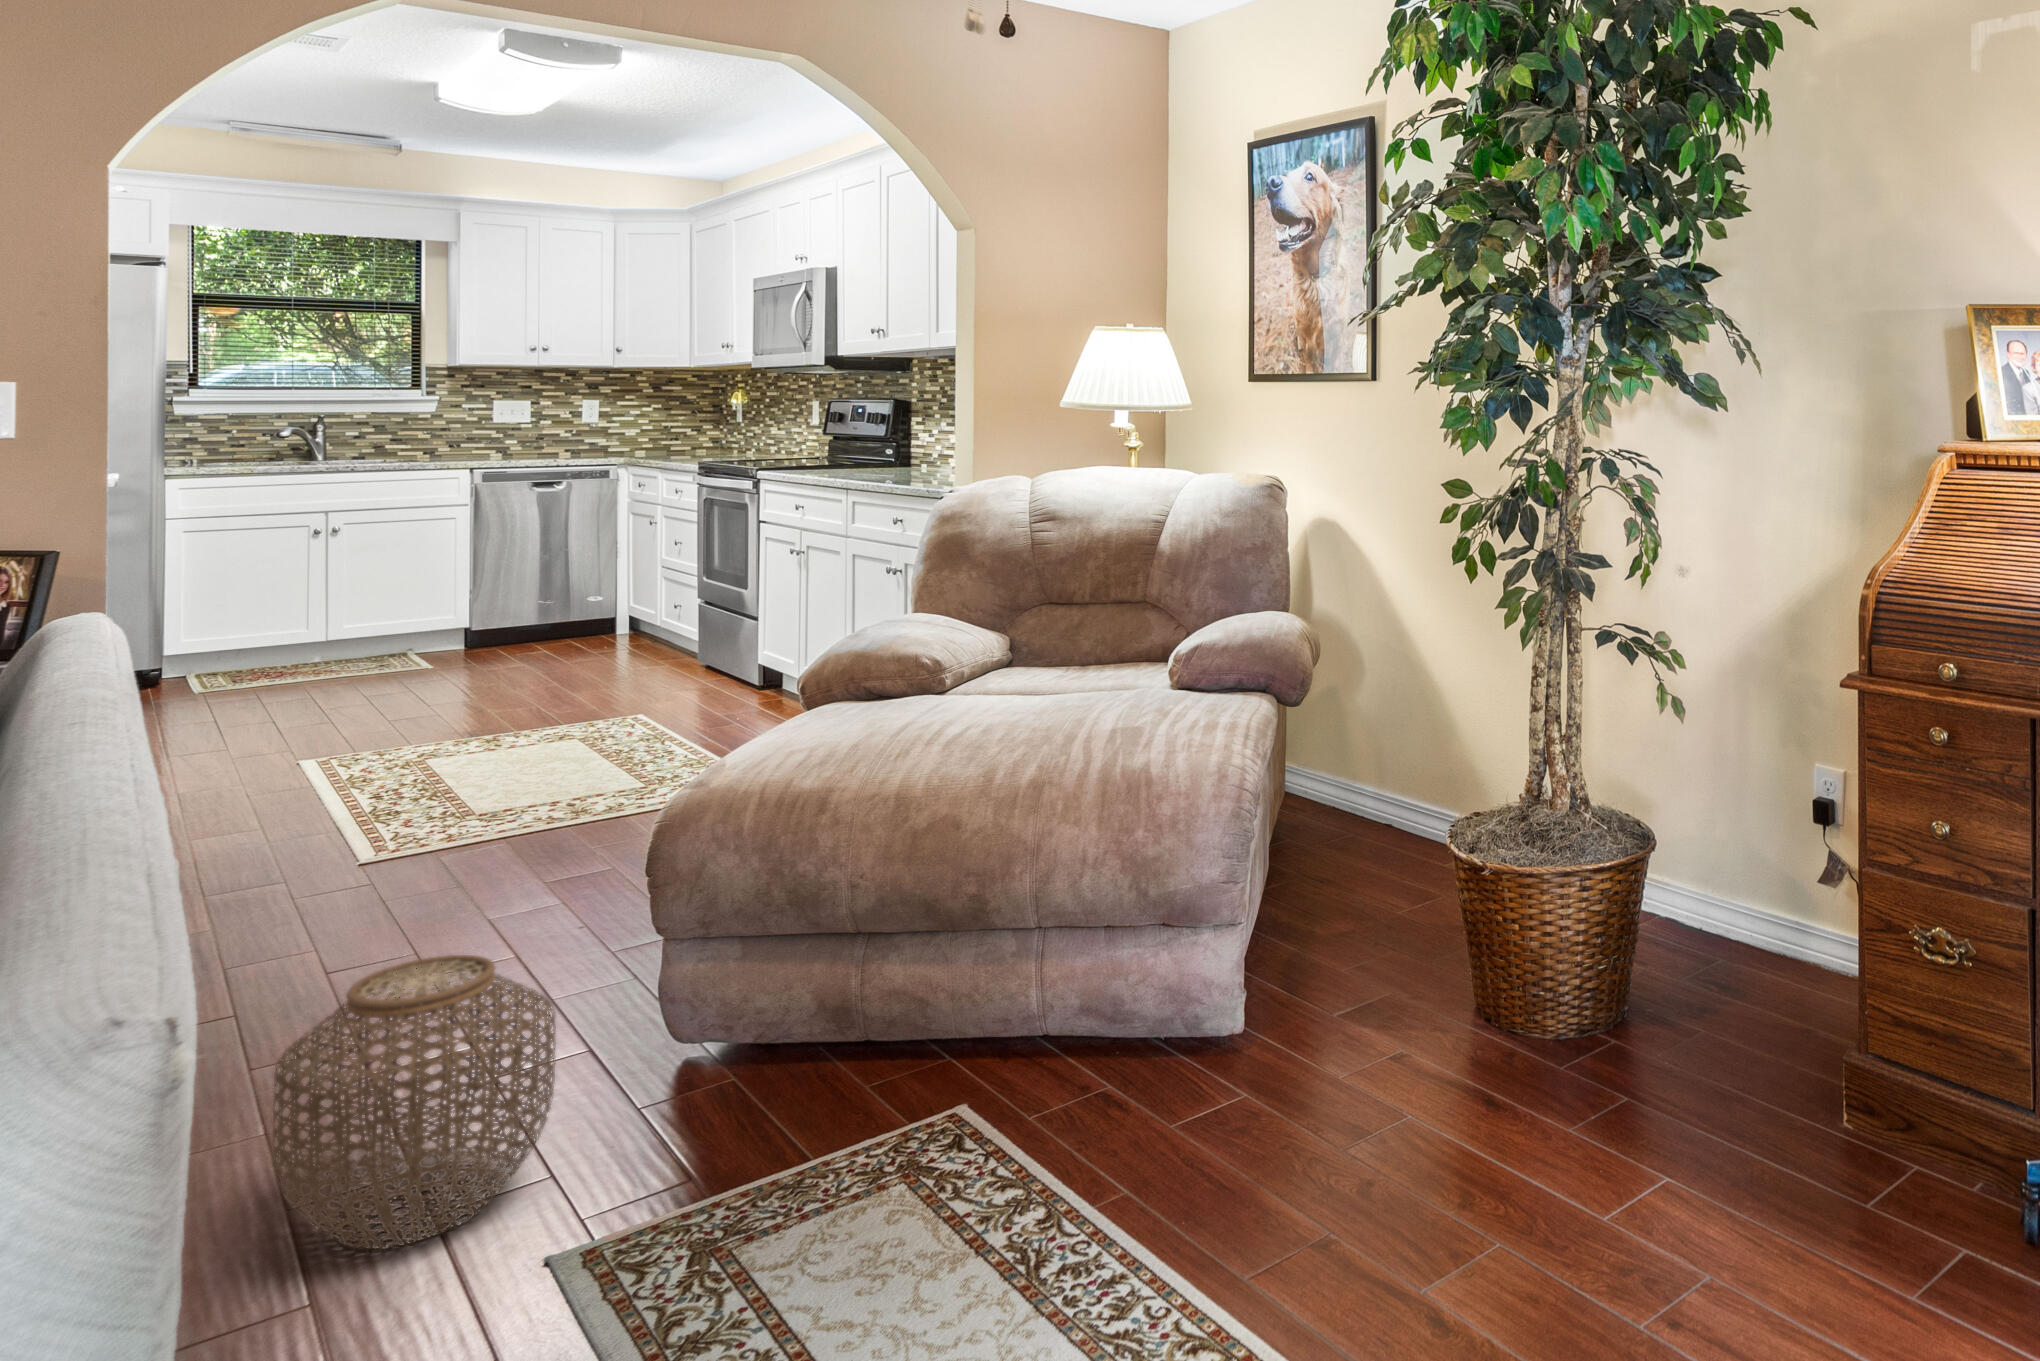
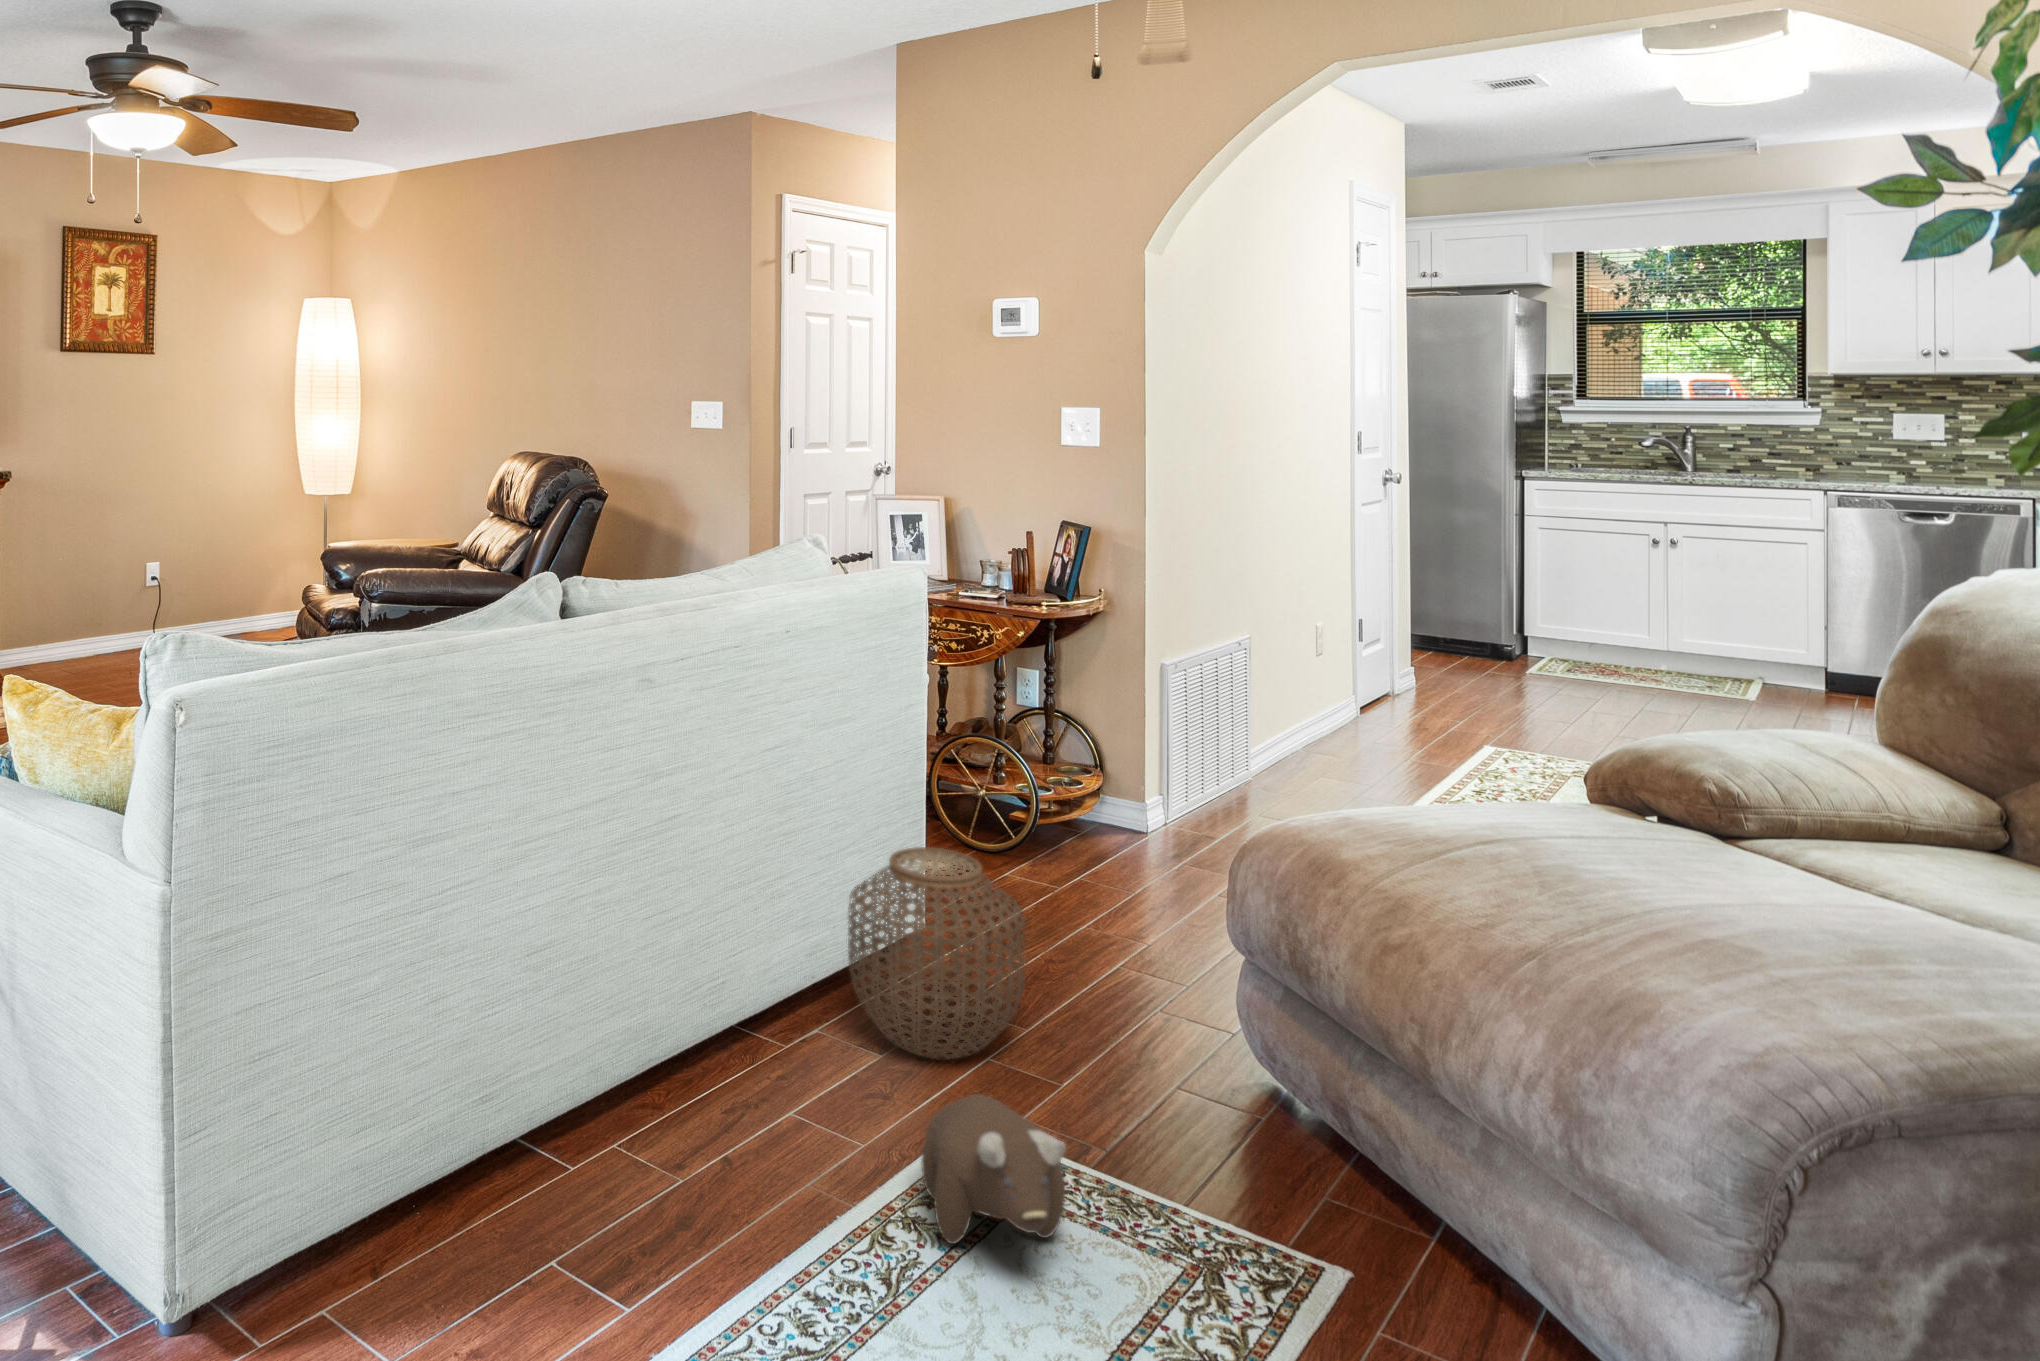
plush toy: none [707,1084,937,1277] -> present [922,1094,1066,1244]

